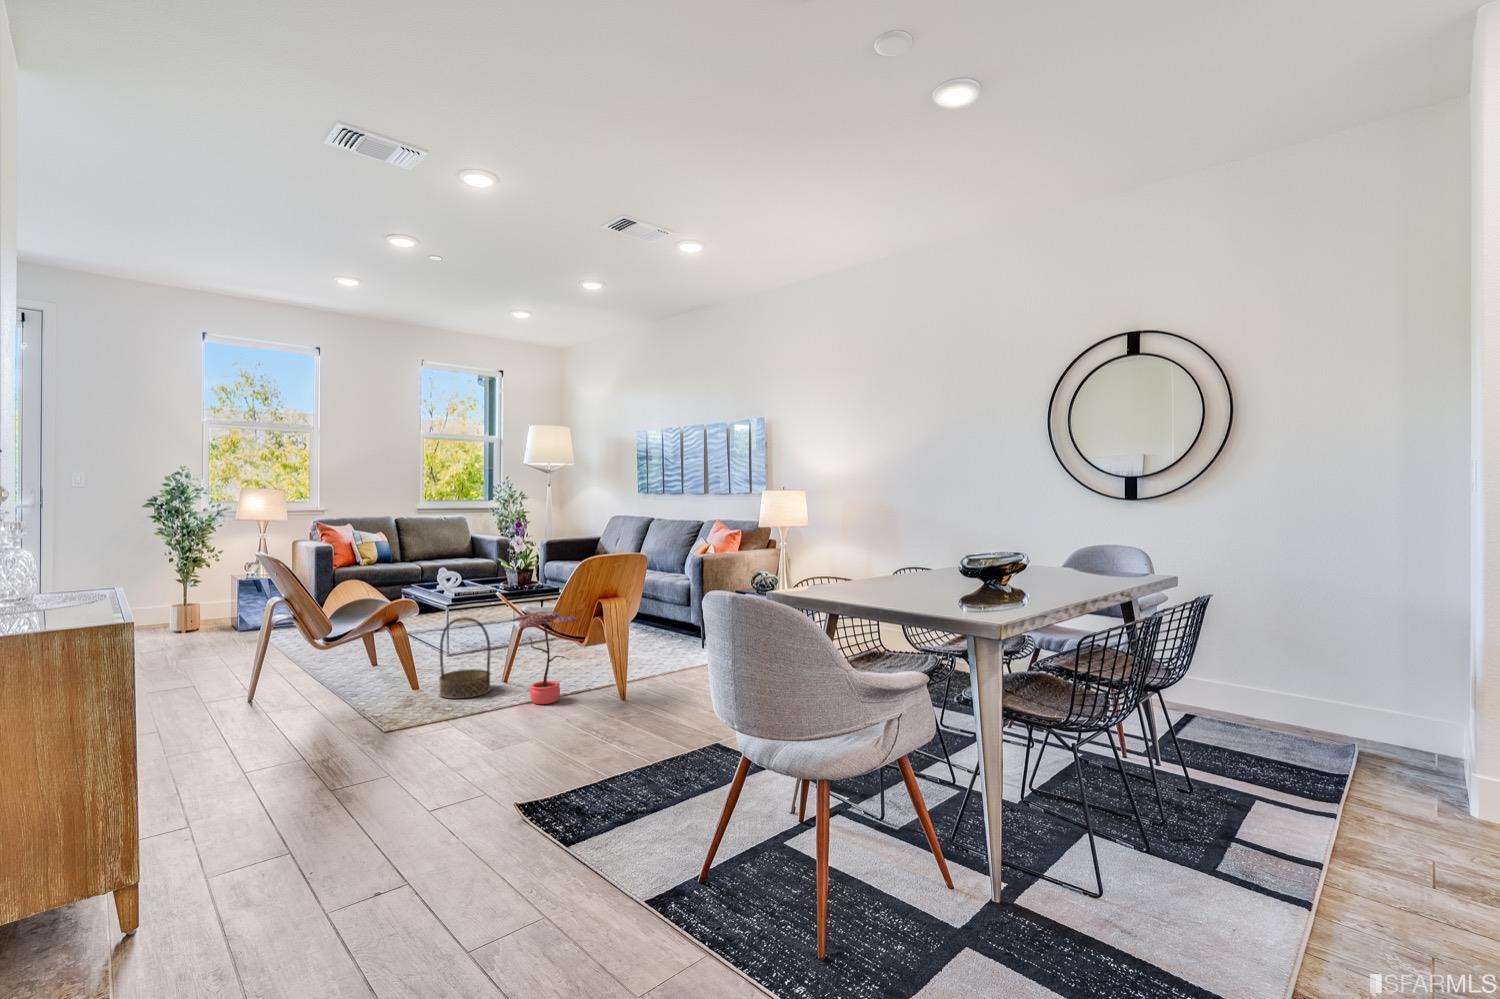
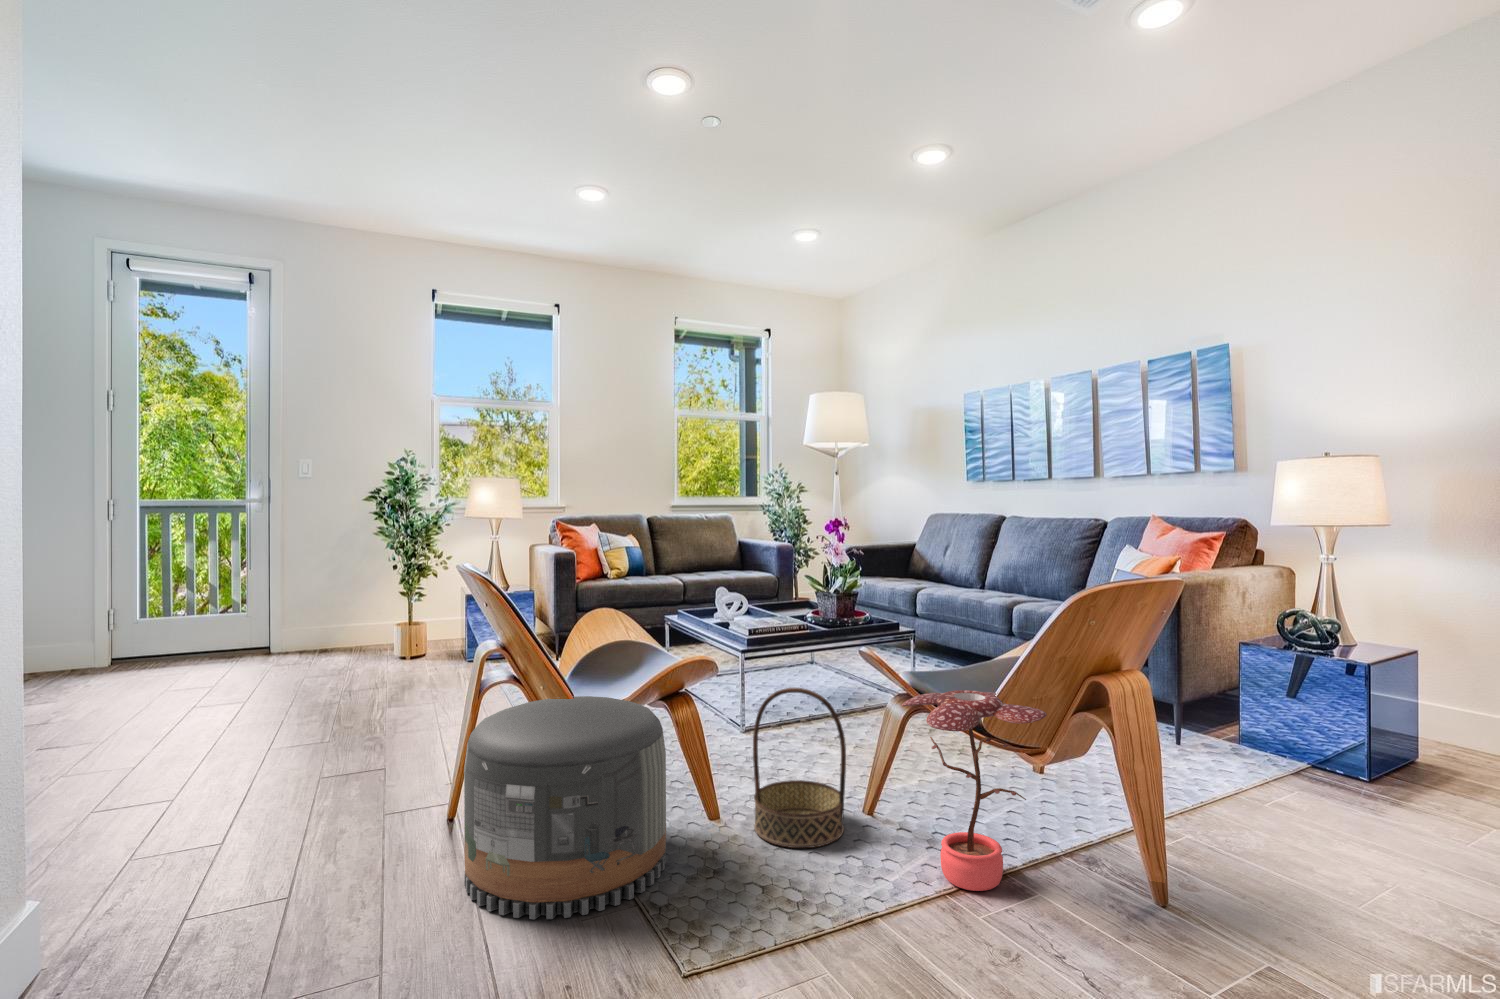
pouf: none [262,627,385,732] -> present [464,696,666,919]

